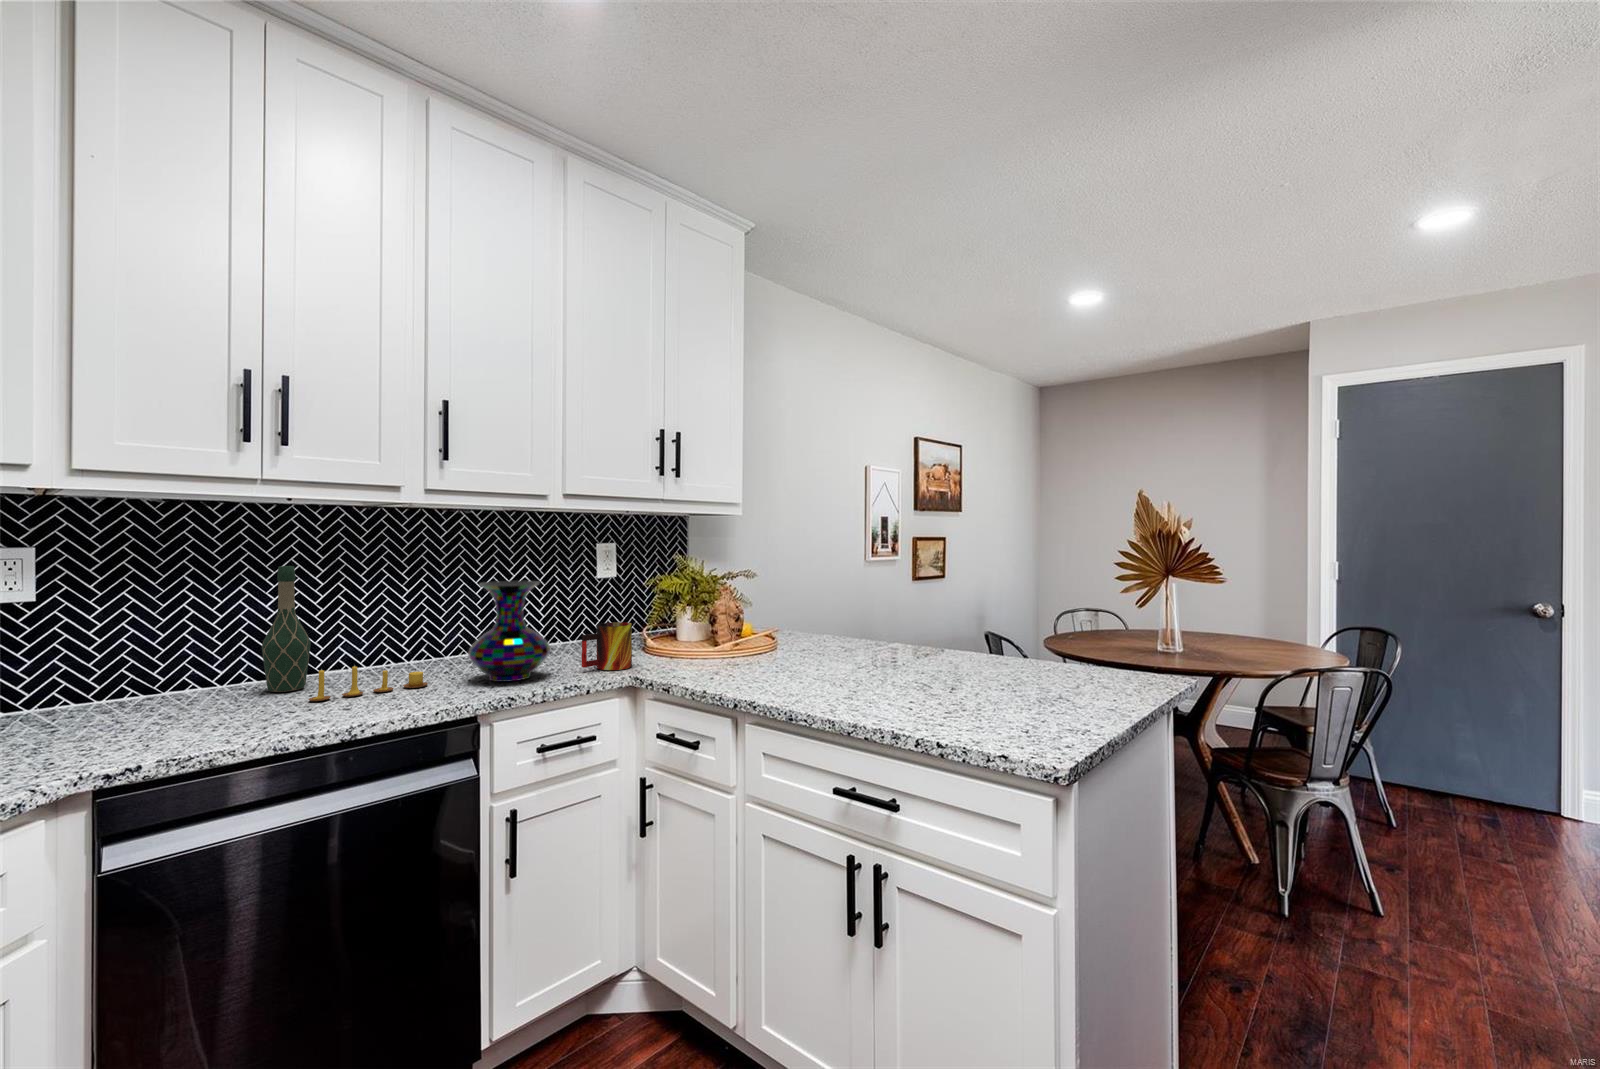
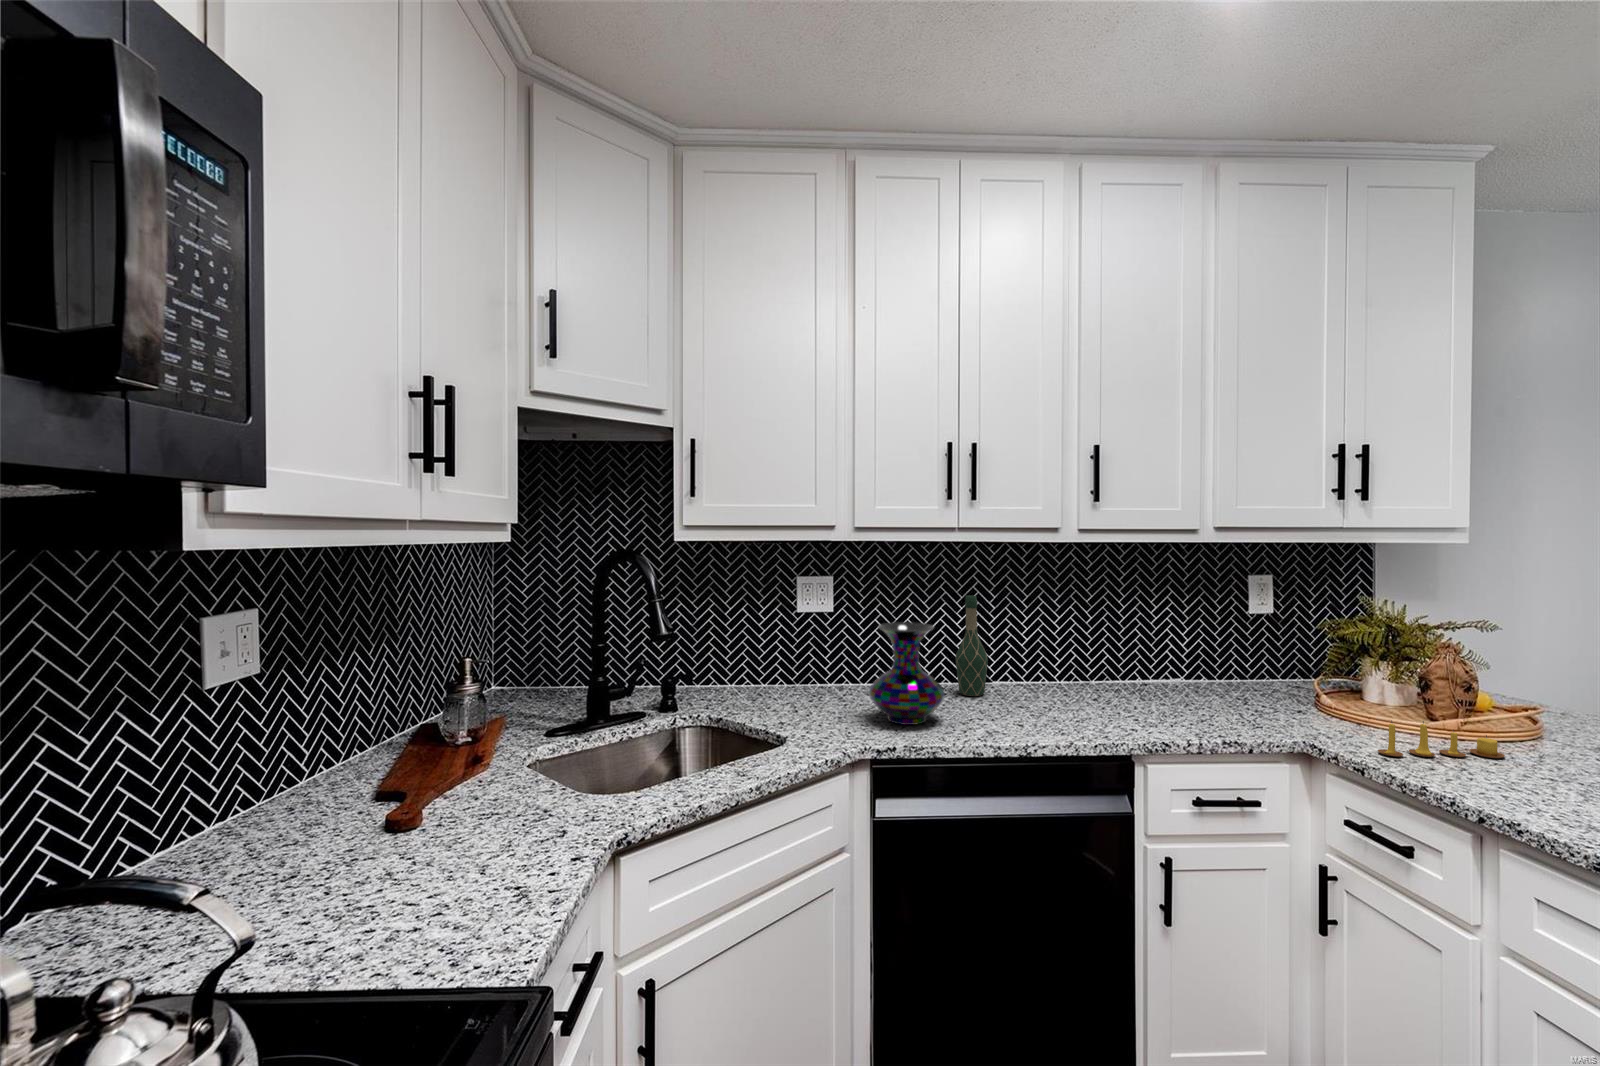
vase: present [468,581,550,682] -> present [869,622,945,725]
mug: present [581,622,632,670] -> none [1240,673,1304,730]
candle: present [309,664,428,701] -> present [1378,720,1505,758]

